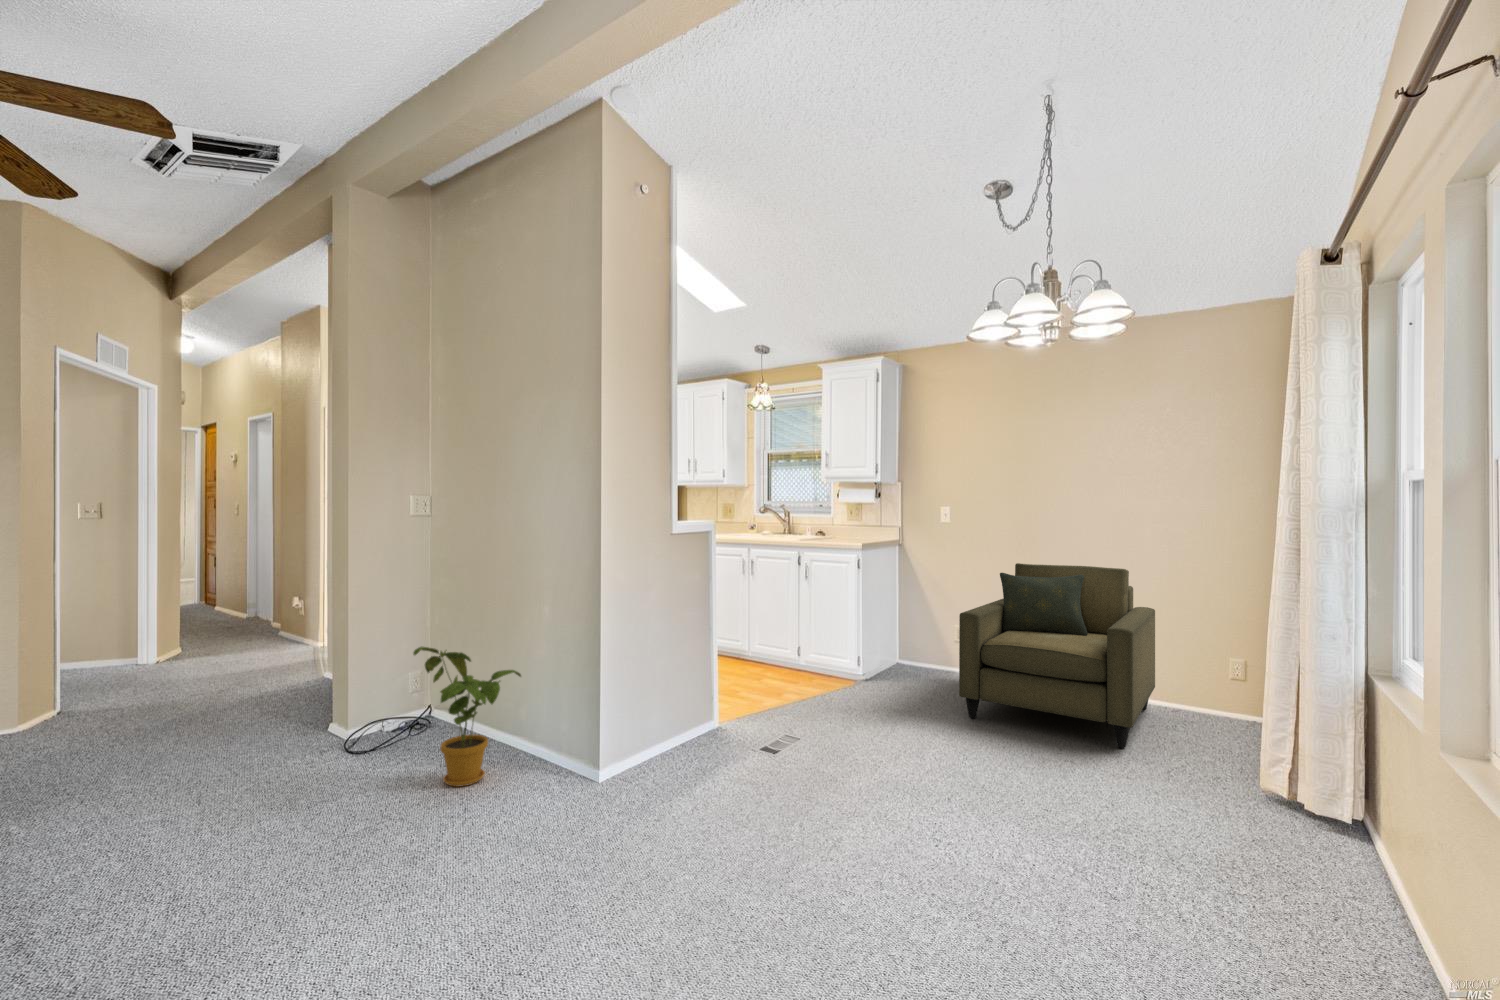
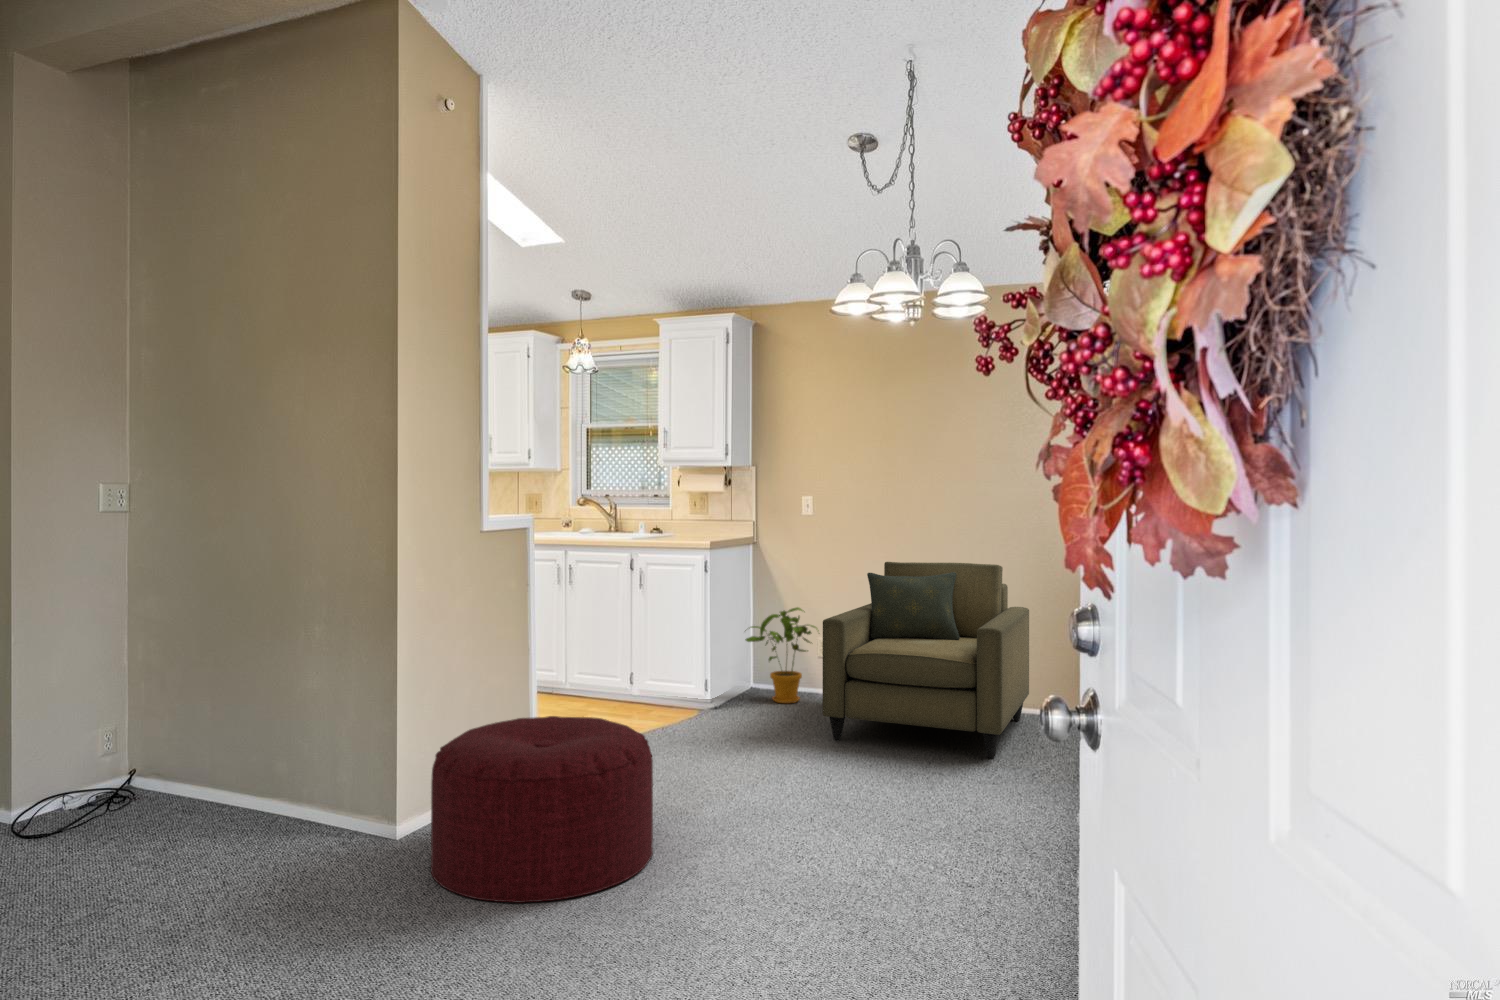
house plant: present [413,647,521,787] -> present [745,607,819,703]
ottoman: none [617,690,803,862] -> present [431,716,653,903]

